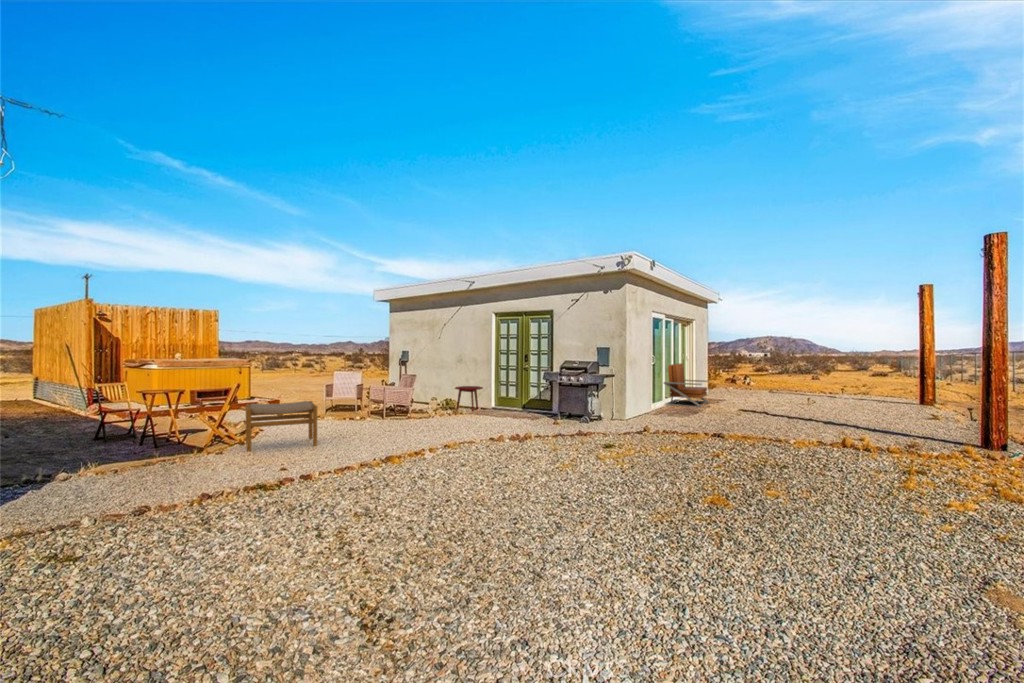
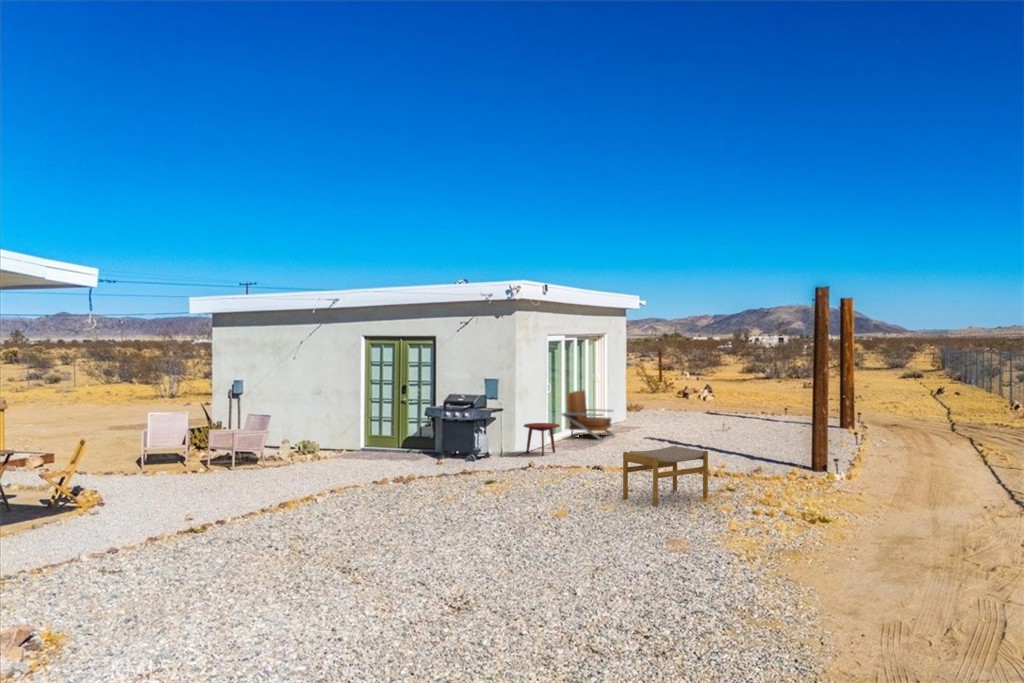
side table: present [455,386,483,411] -> present [524,423,560,456]
footstool: present [246,401,317,451] -> present [623,446,708,506]

